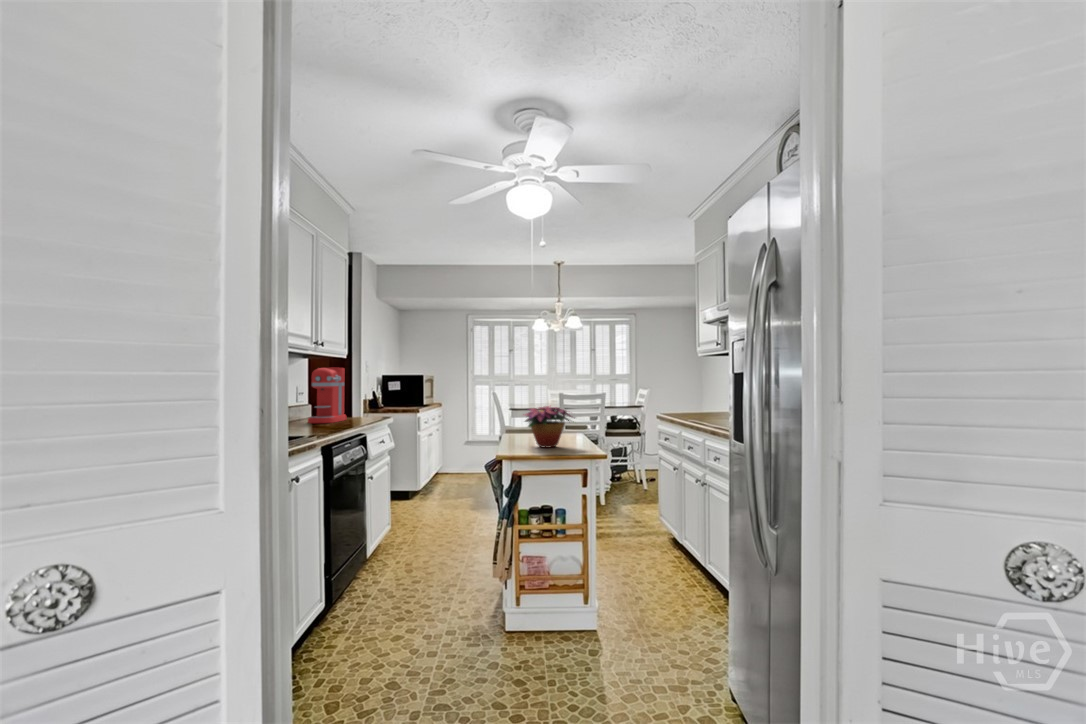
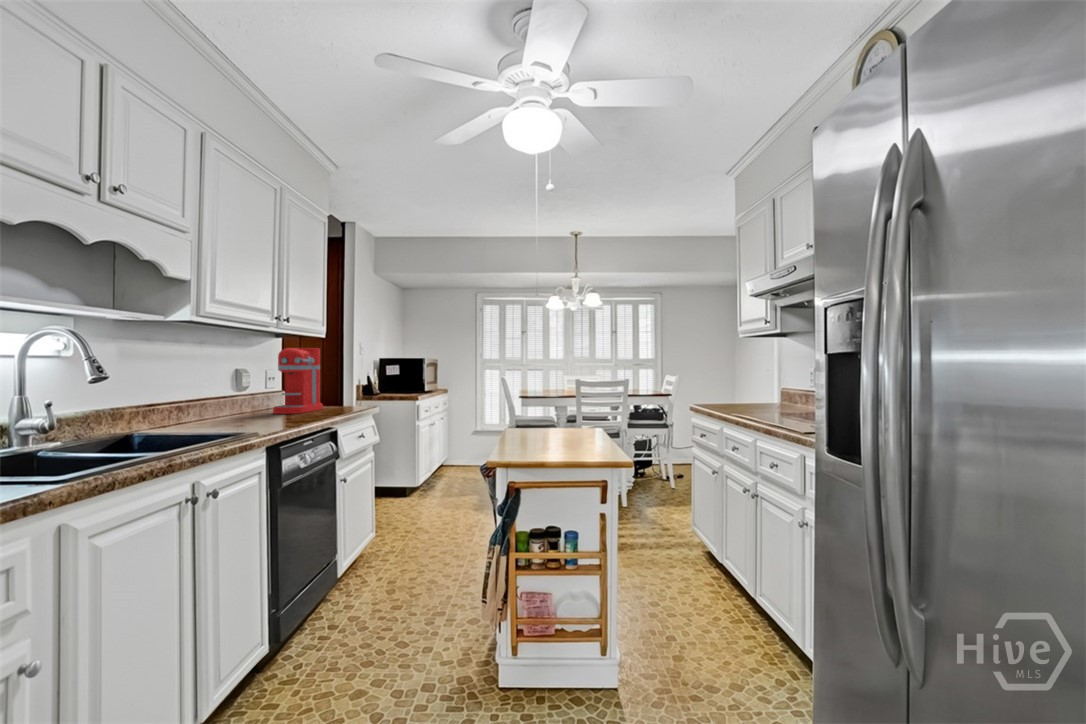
flower arrangement: present [525,406,572,447] -> none [519,395,596,450]

